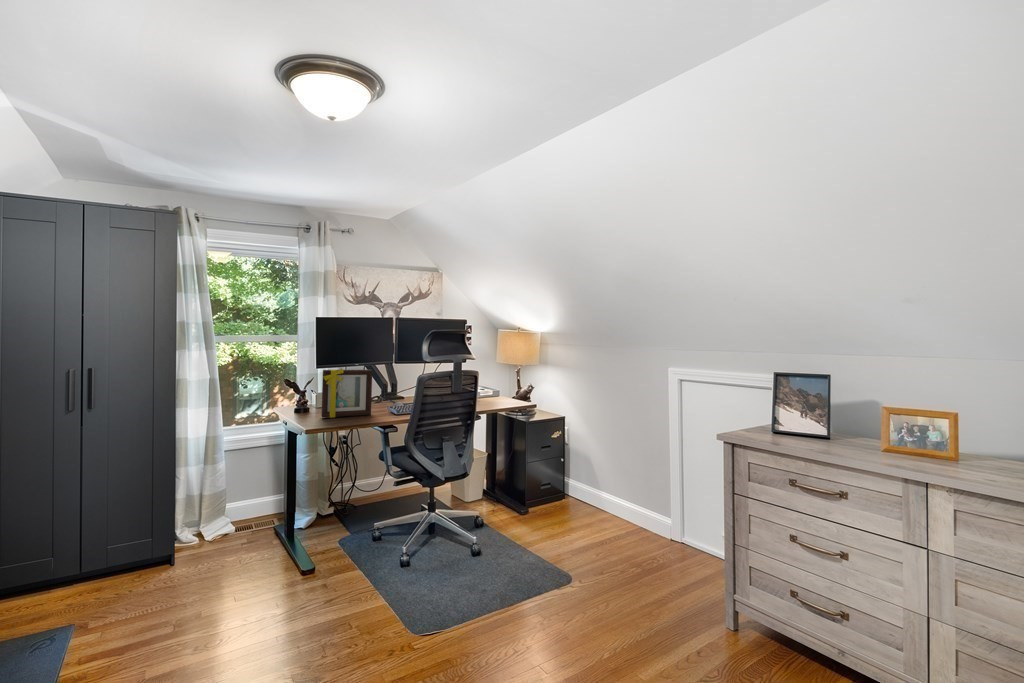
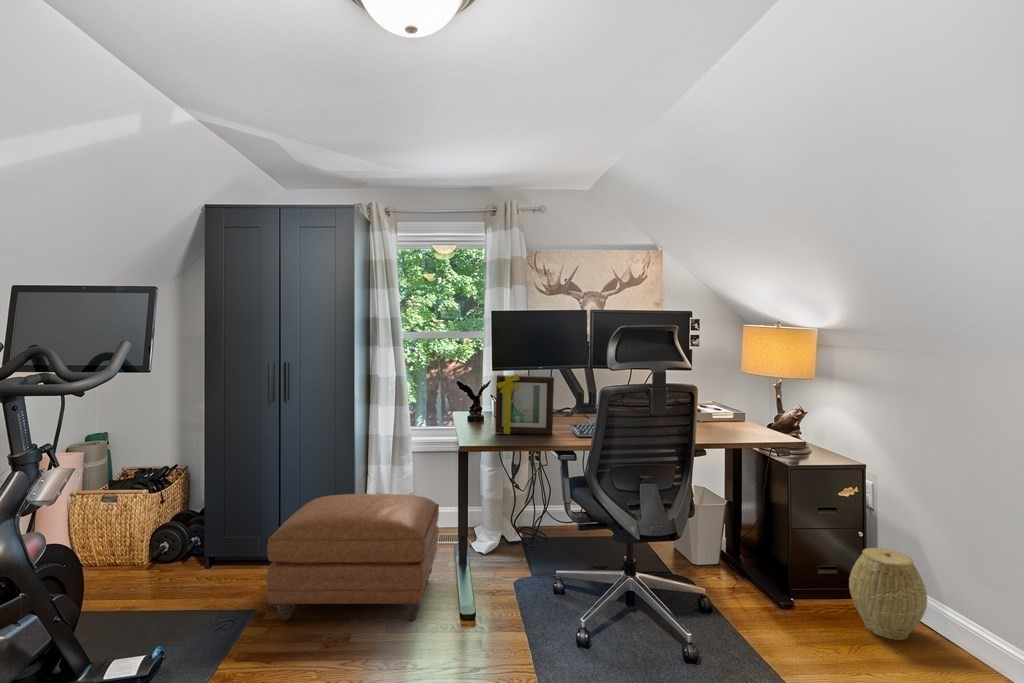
woven basket: none [562,466,600,518] -> present [849,548,927,640]
ottoman: none [64,481,263,630] -> present [266,494,439,620]

